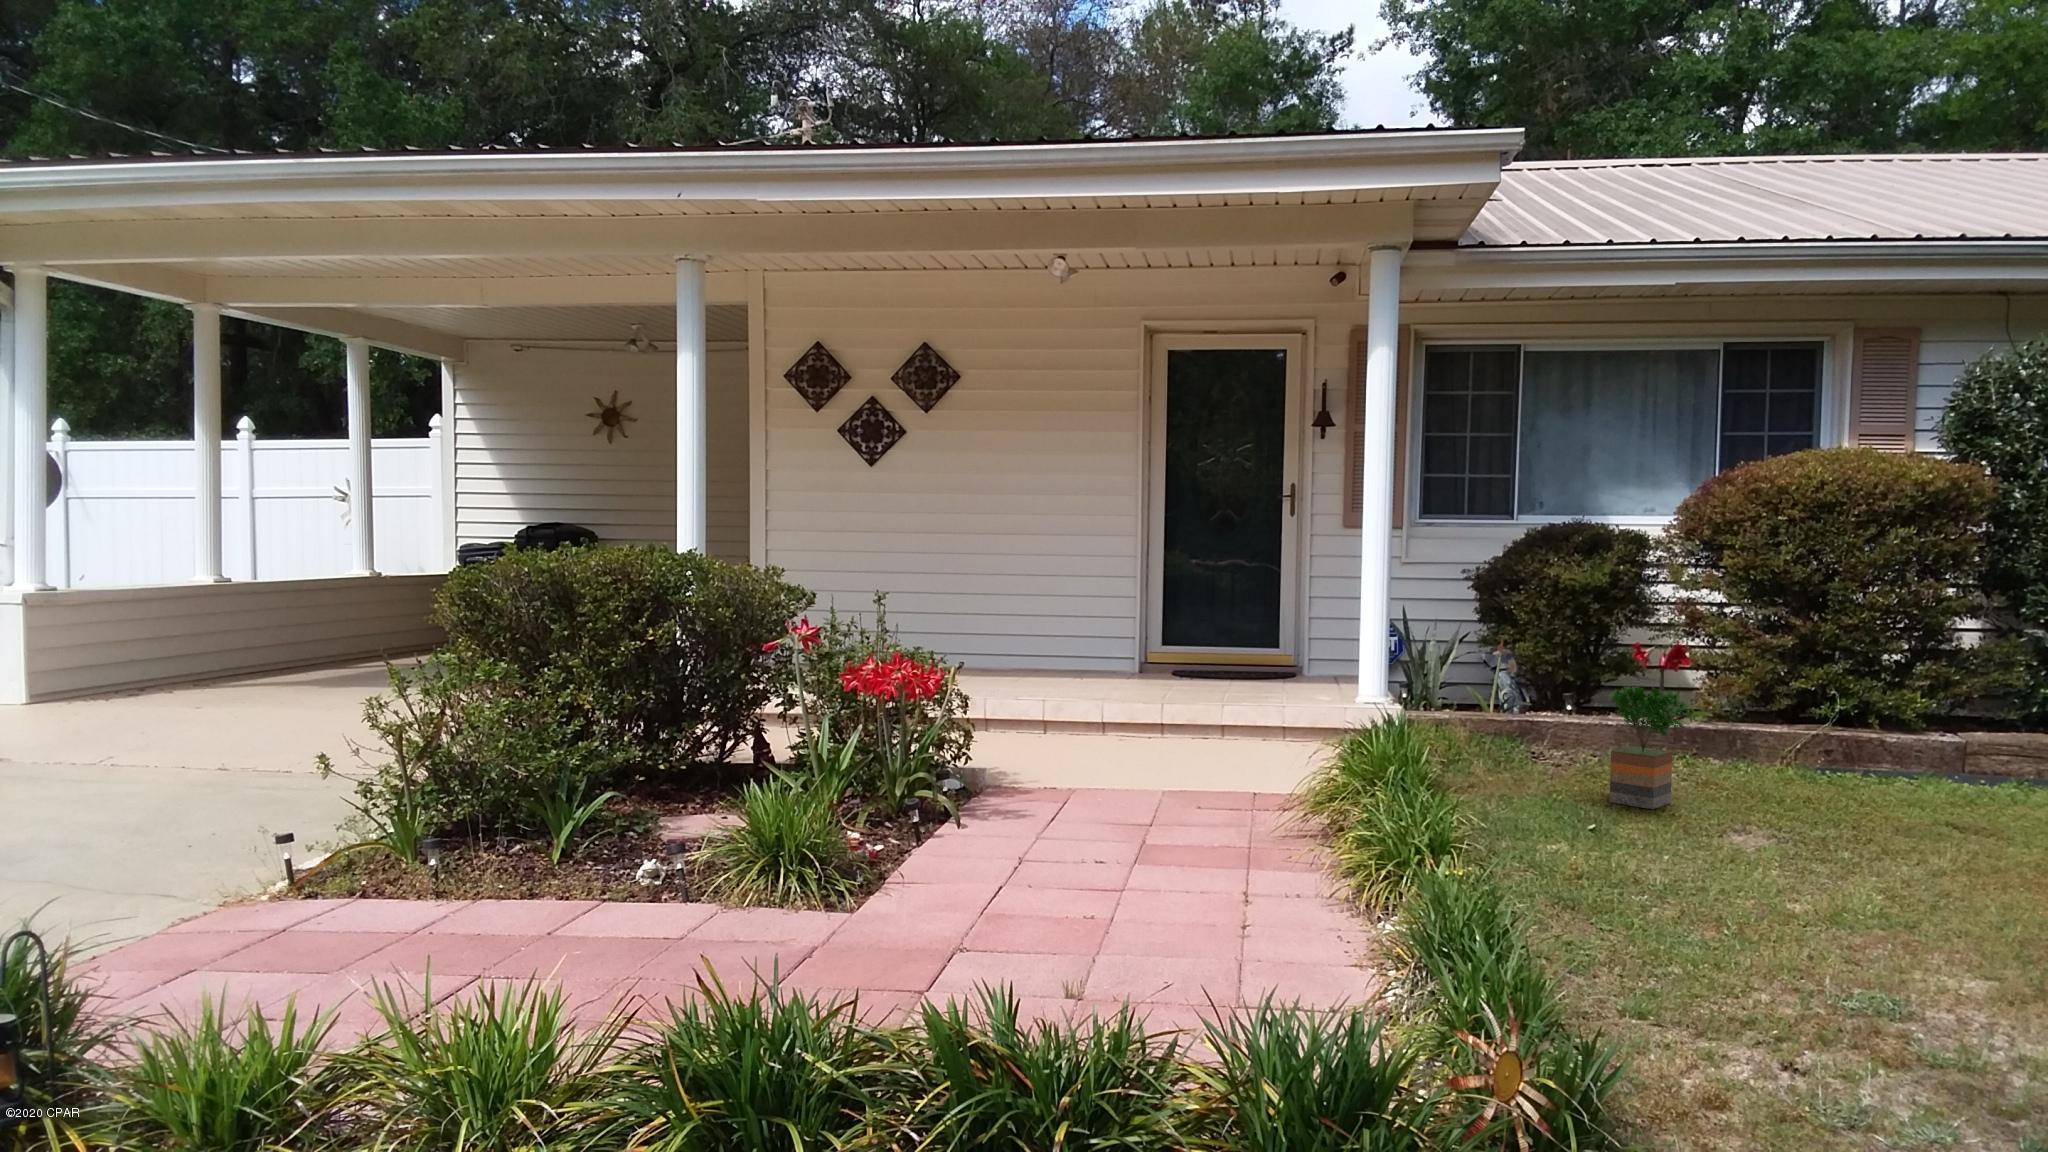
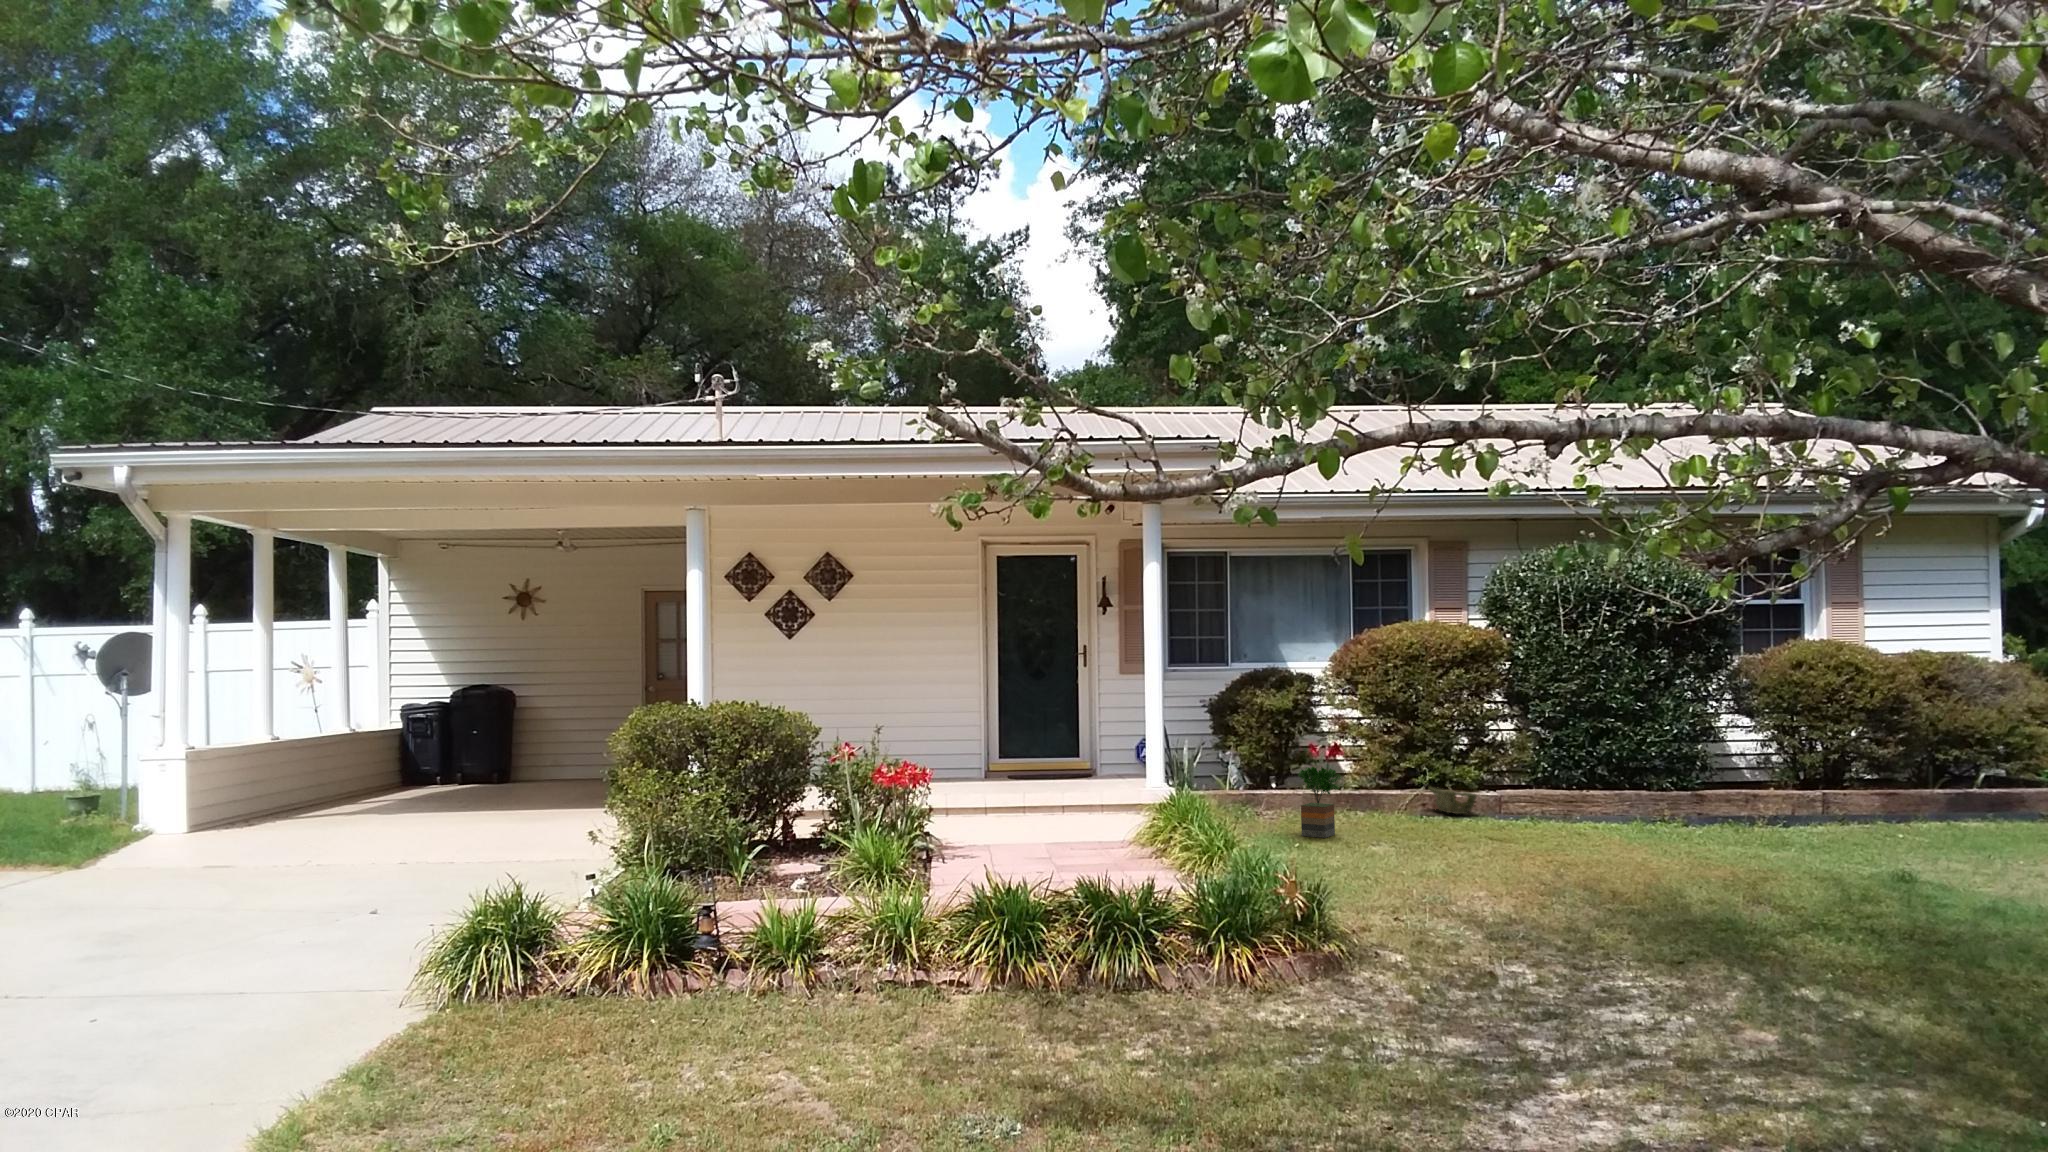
woven basket: none [1841,723,1937,776] -> present [1429,787,1477,815]

